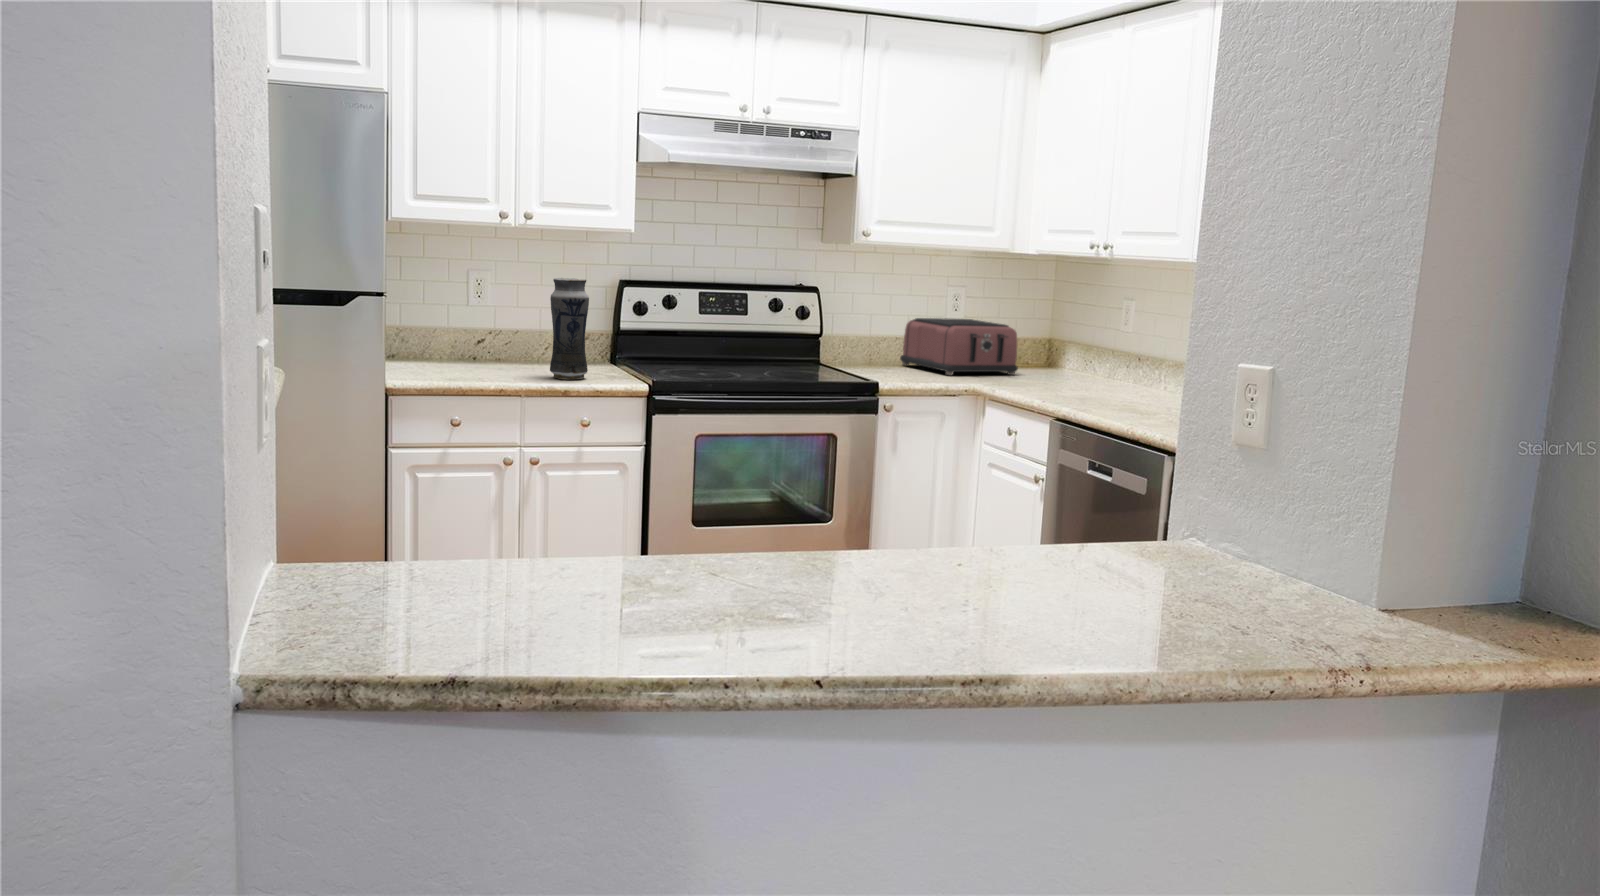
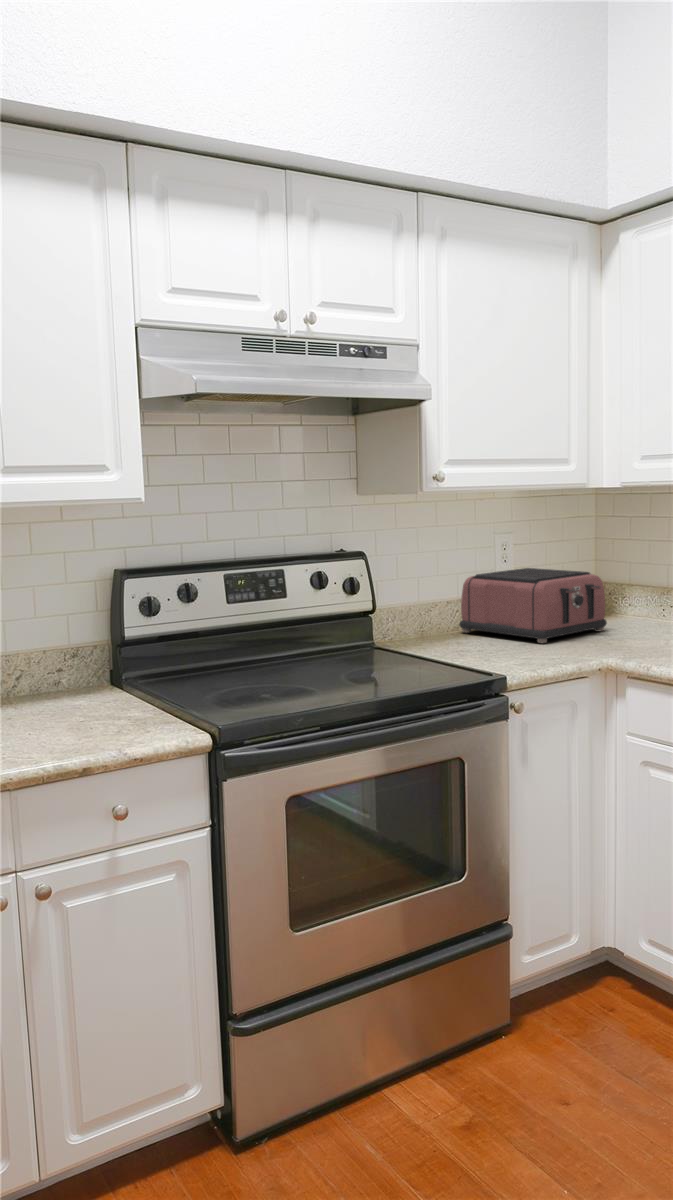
vase: present [550,278,589,380] -> none [38,581,107,742]

